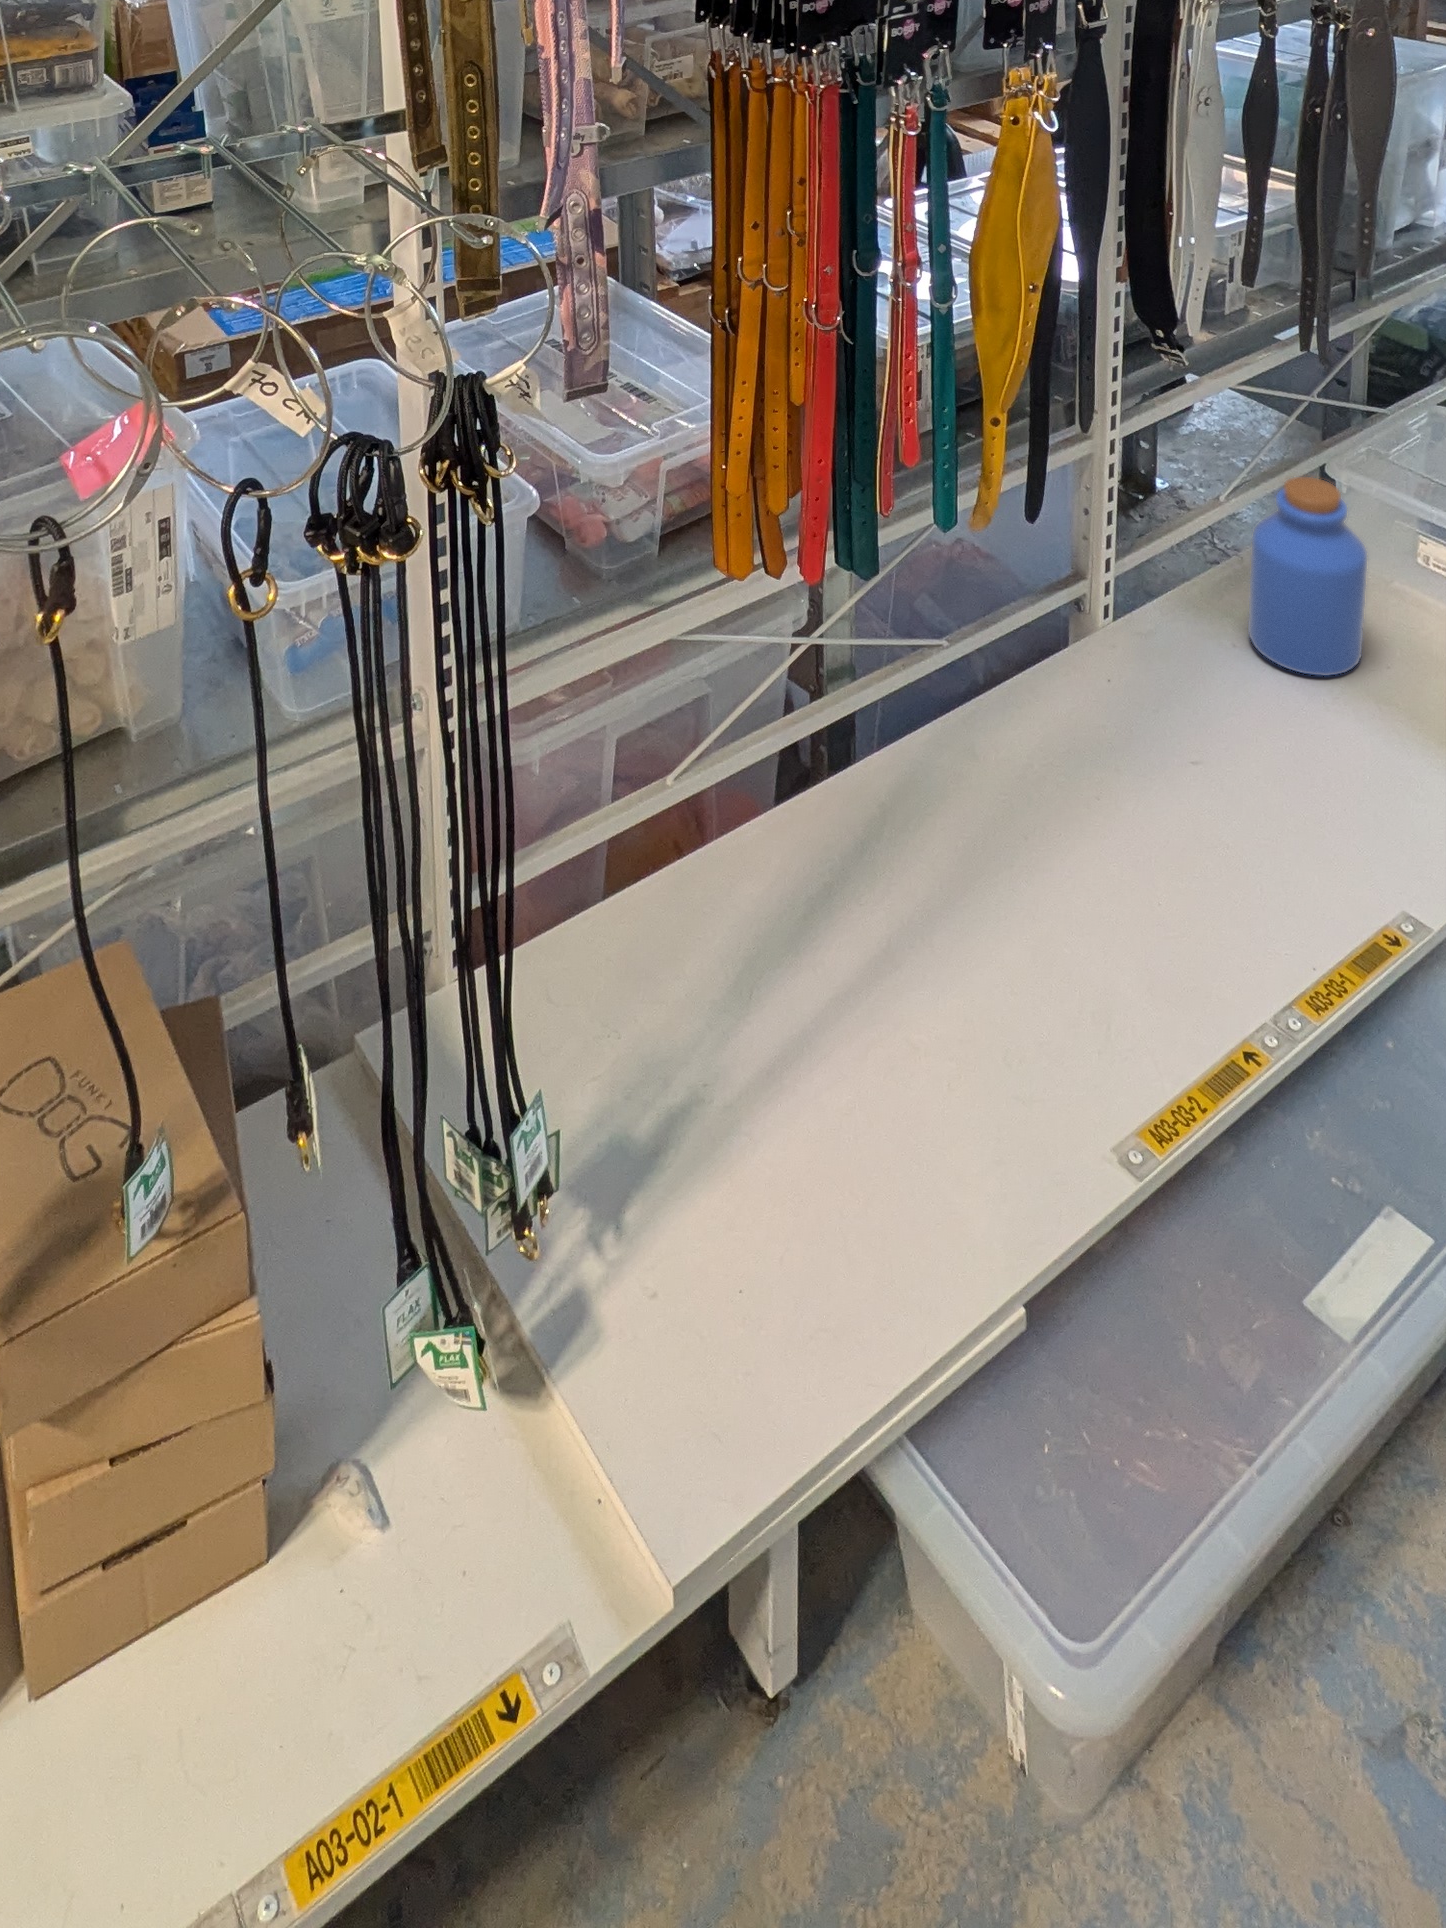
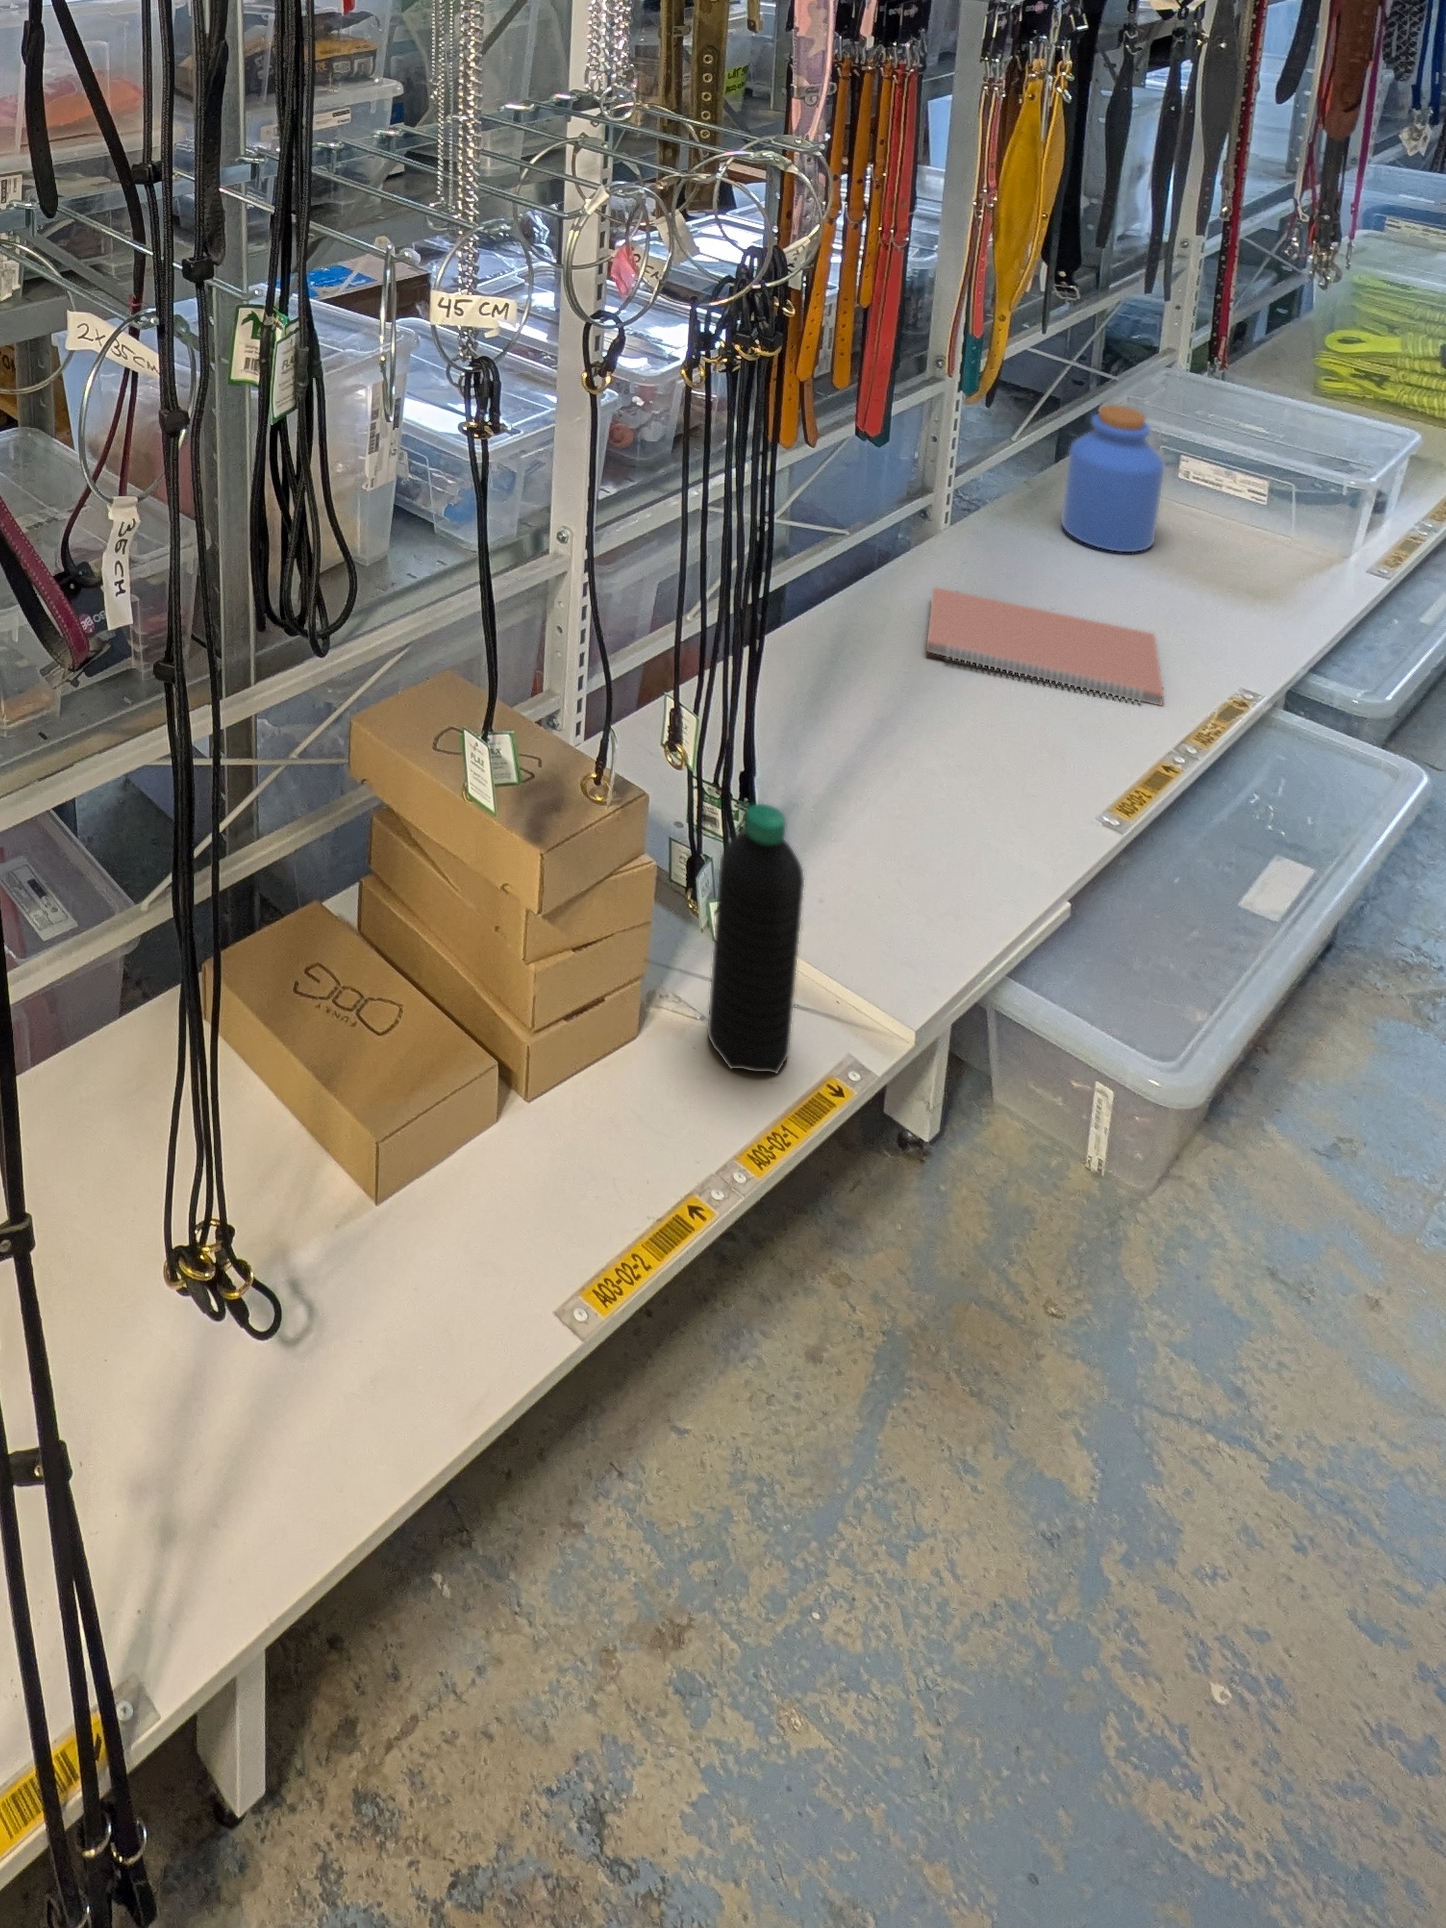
notebook: none [989,730,1304,941] -> present [927,588,1164,705]
water bottle: none [339,1230,474,1666] -> present [708,804,804,1073]

